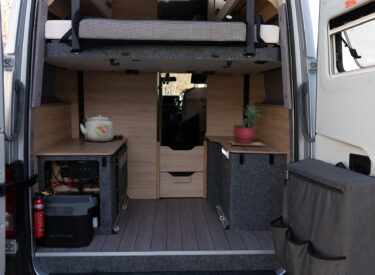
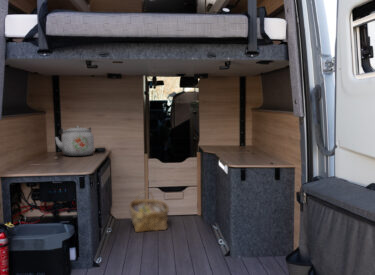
succulent plant: present [230,107,263,145] -> none [225,111,268,157]
woven basket: none [143,175,178,210] -> present [129,193,169,232]

